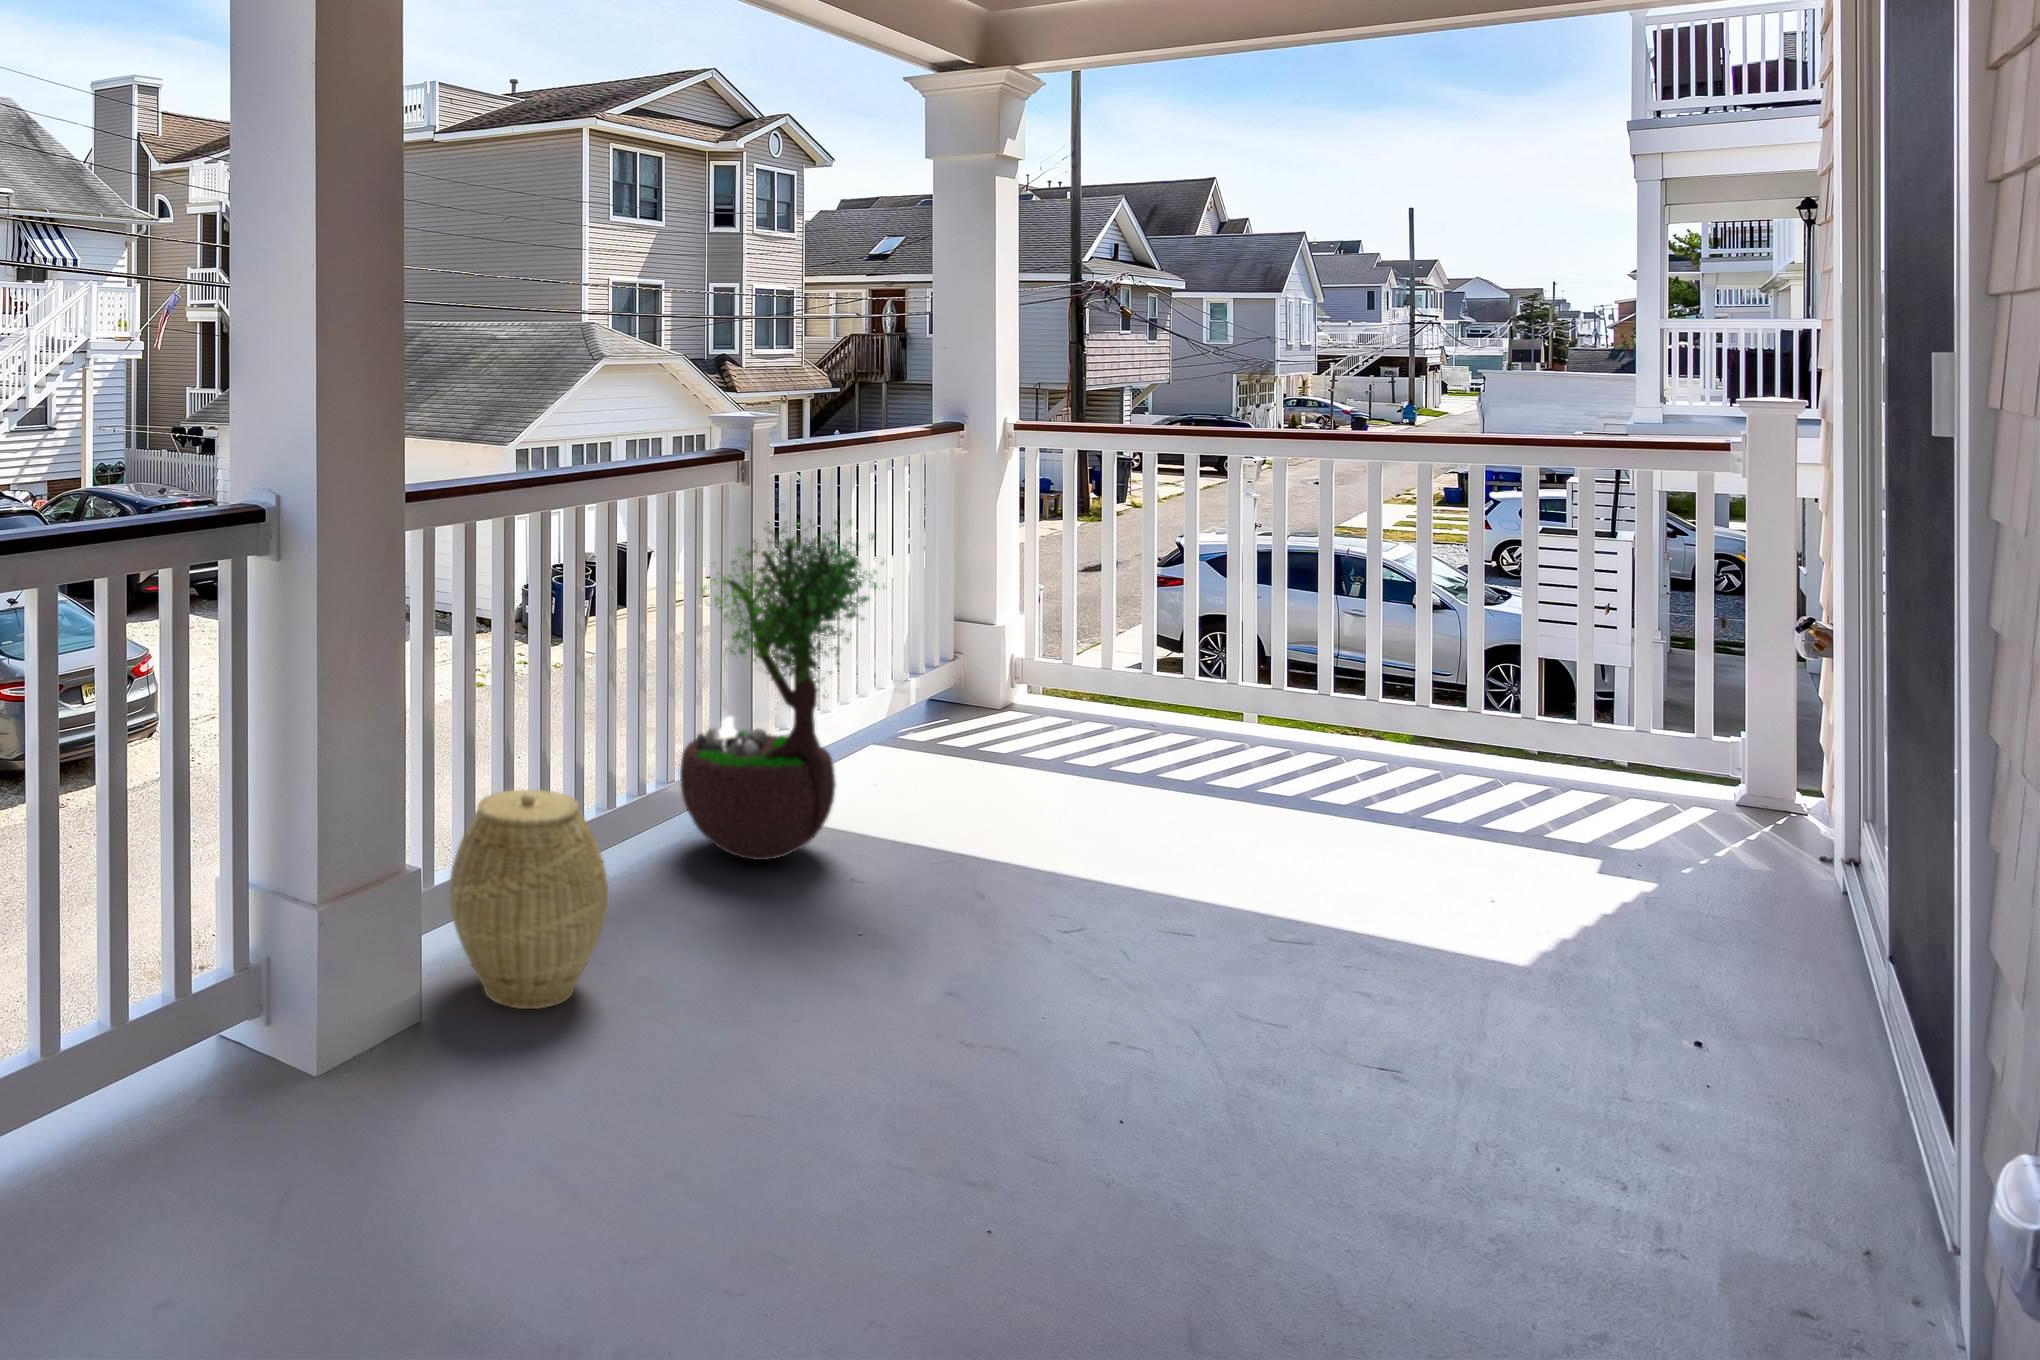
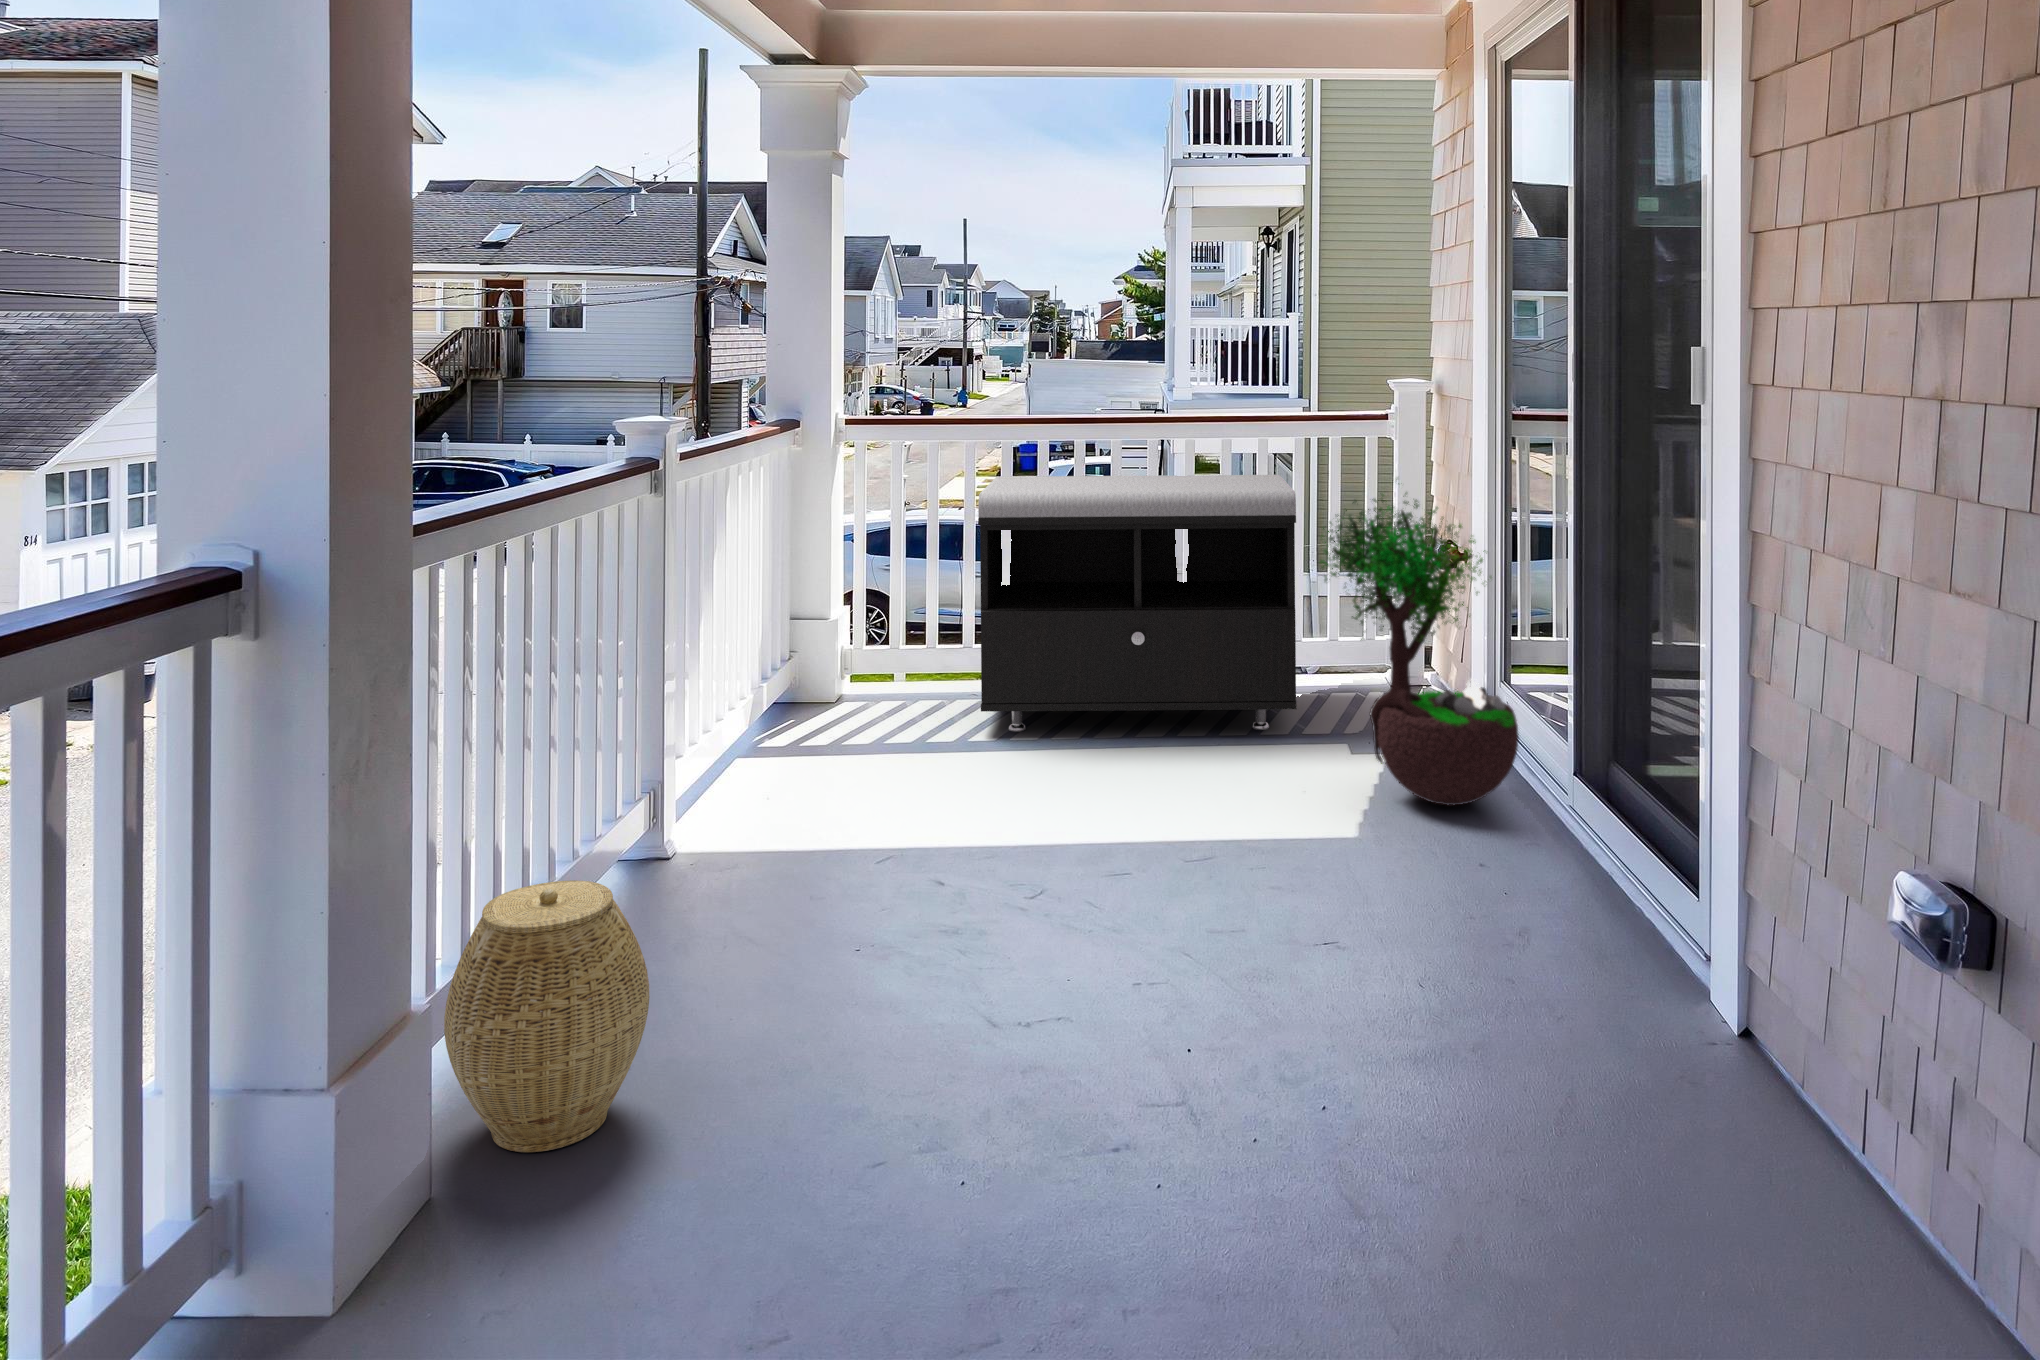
storage bench: none [1131,492,1568,825] -> present [978,475,1297,732]
potted tree: present [680,520,884,860] -> present [1320,479,1519,805]

